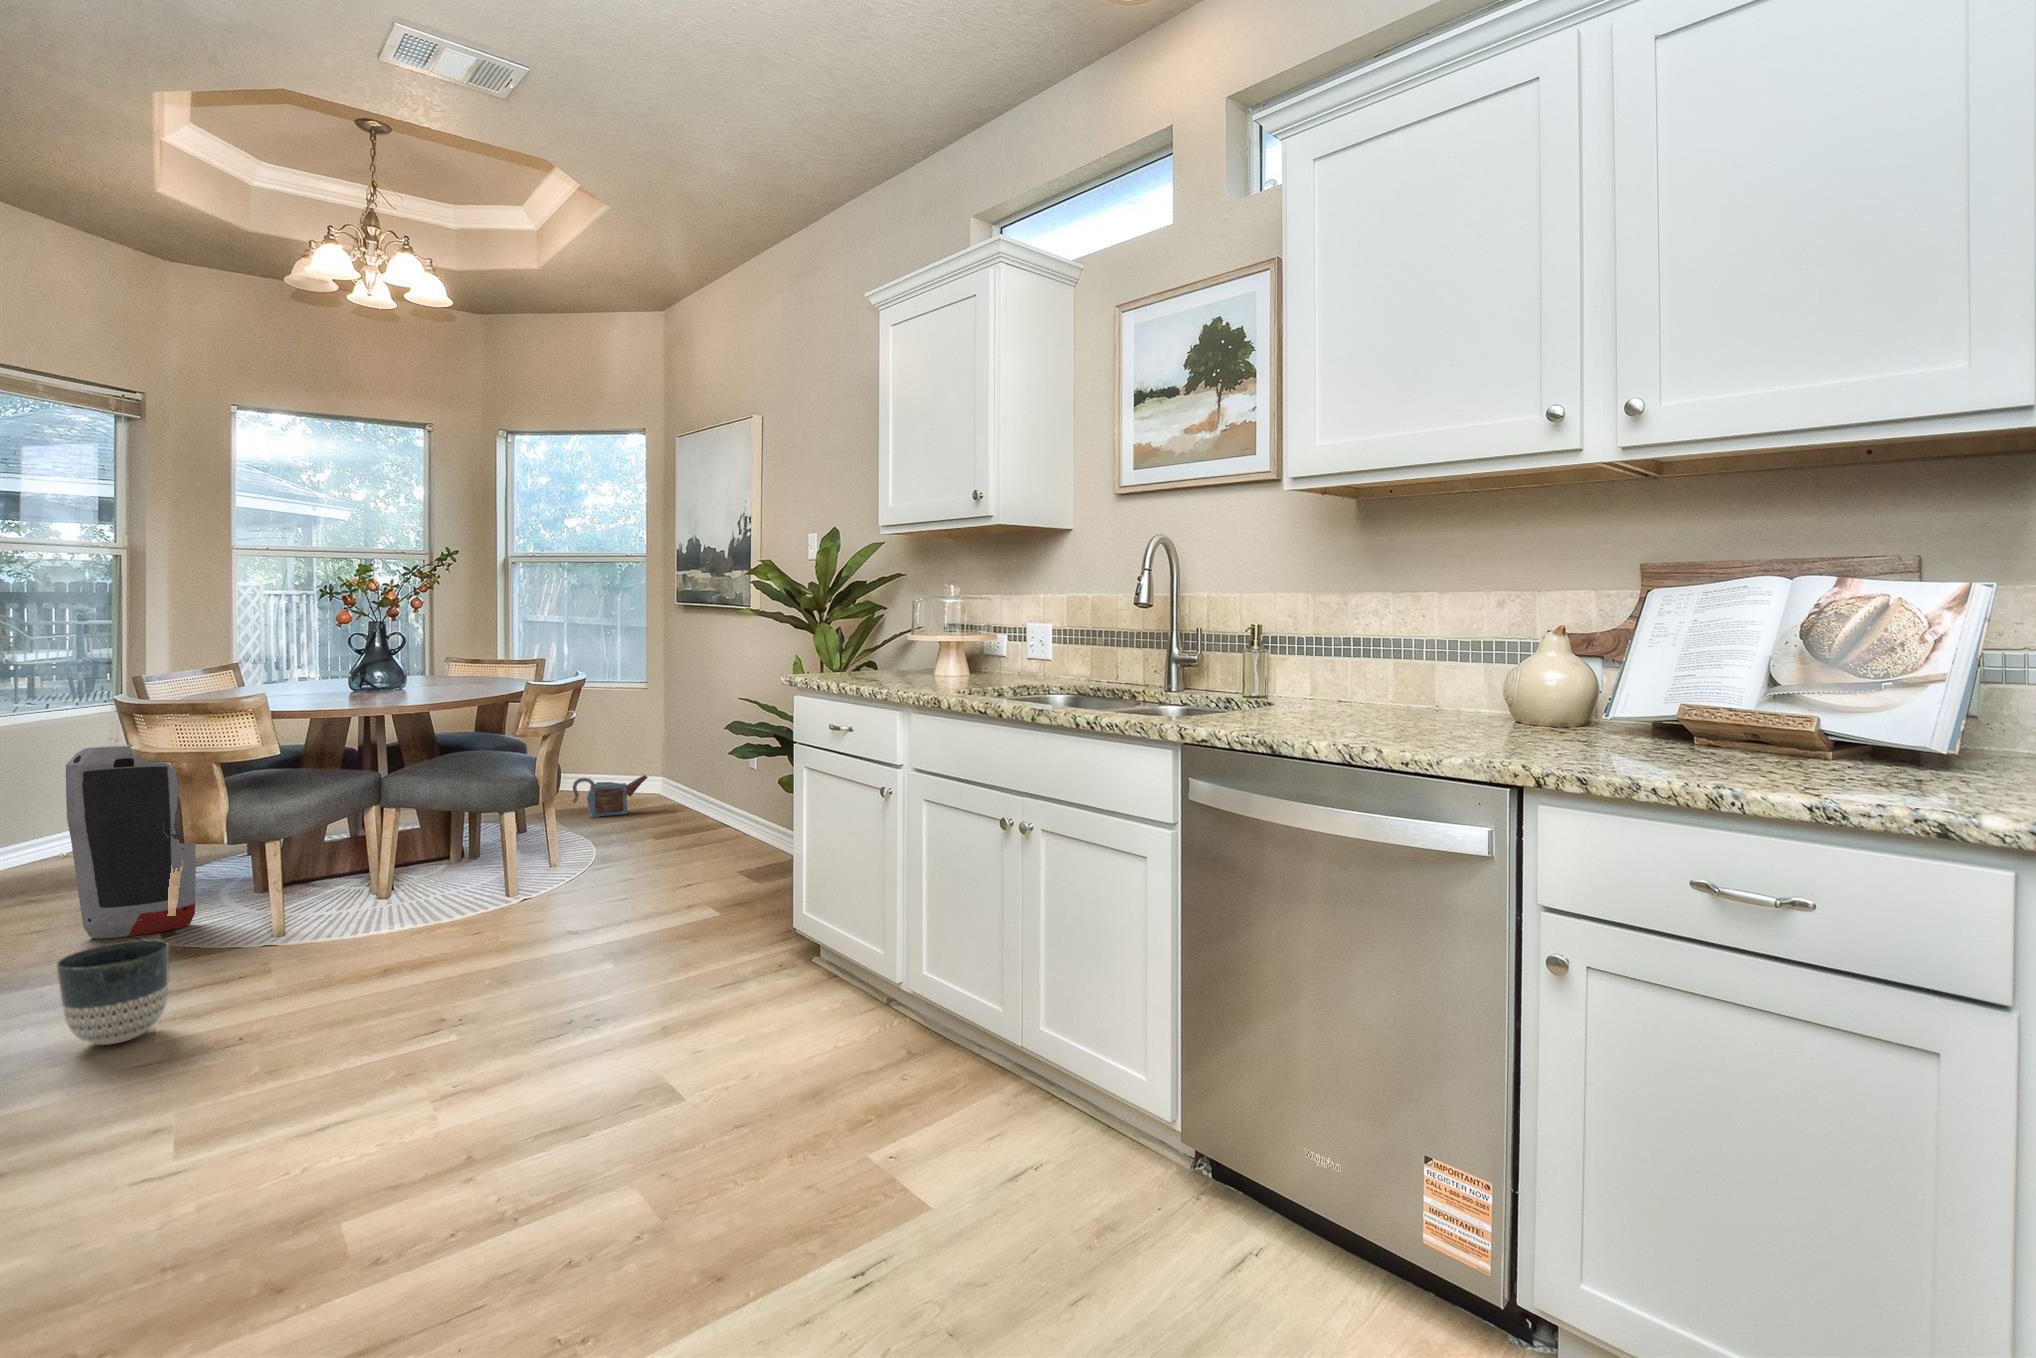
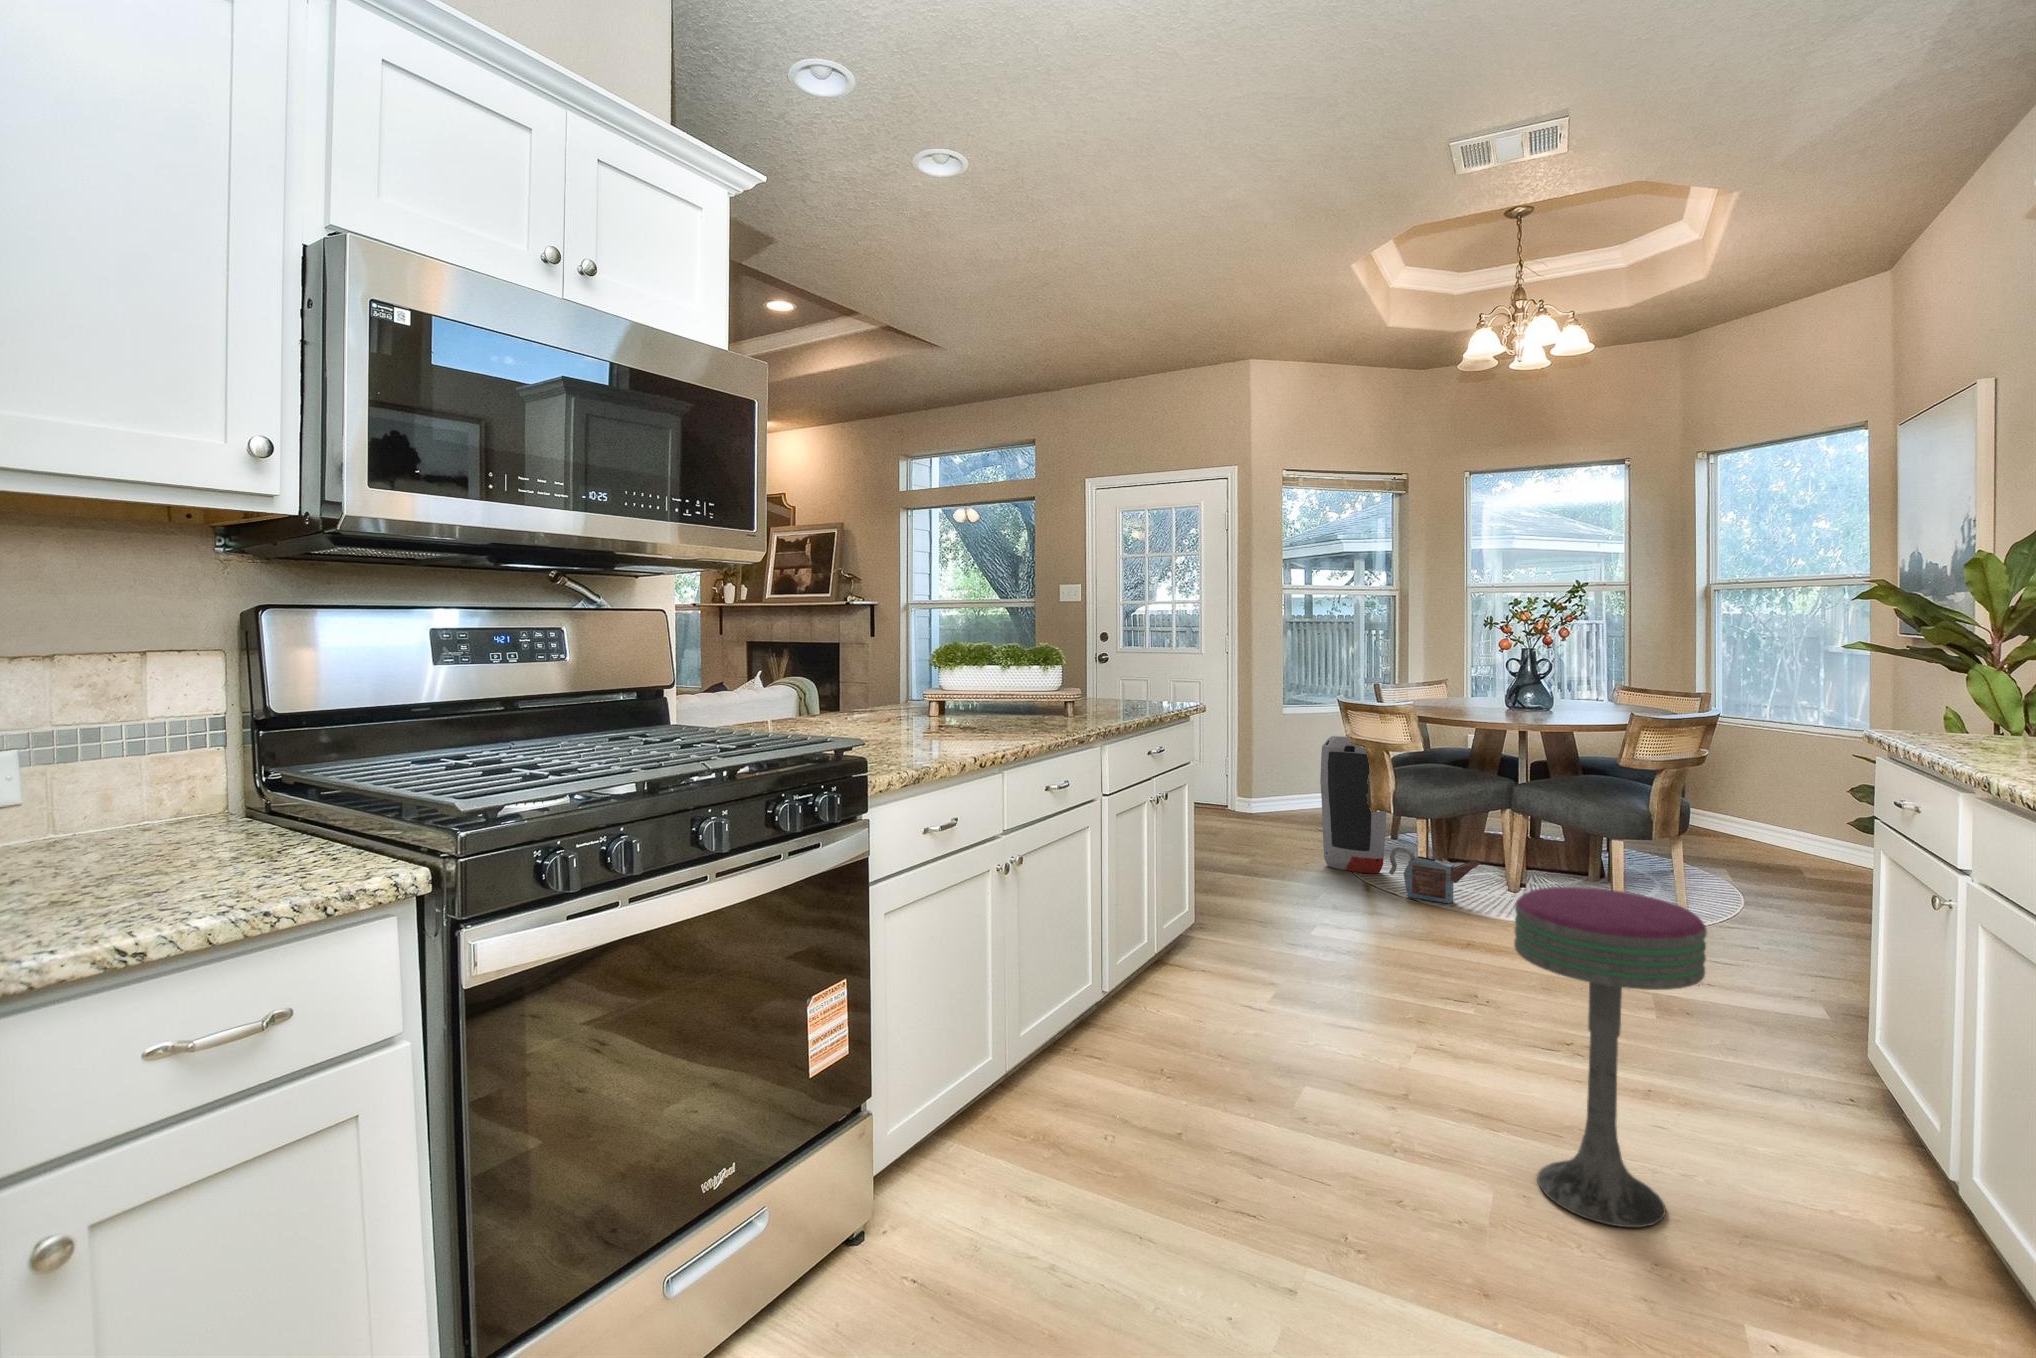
watering can: present [572,775,648,817] -> present [1389,847,1481,904]
bar stool: none [568,852,754,1210] -> present [1514,887,1707,1227]
planter: present [57,939,169,1045] -> none [1284,867,1340,933]

